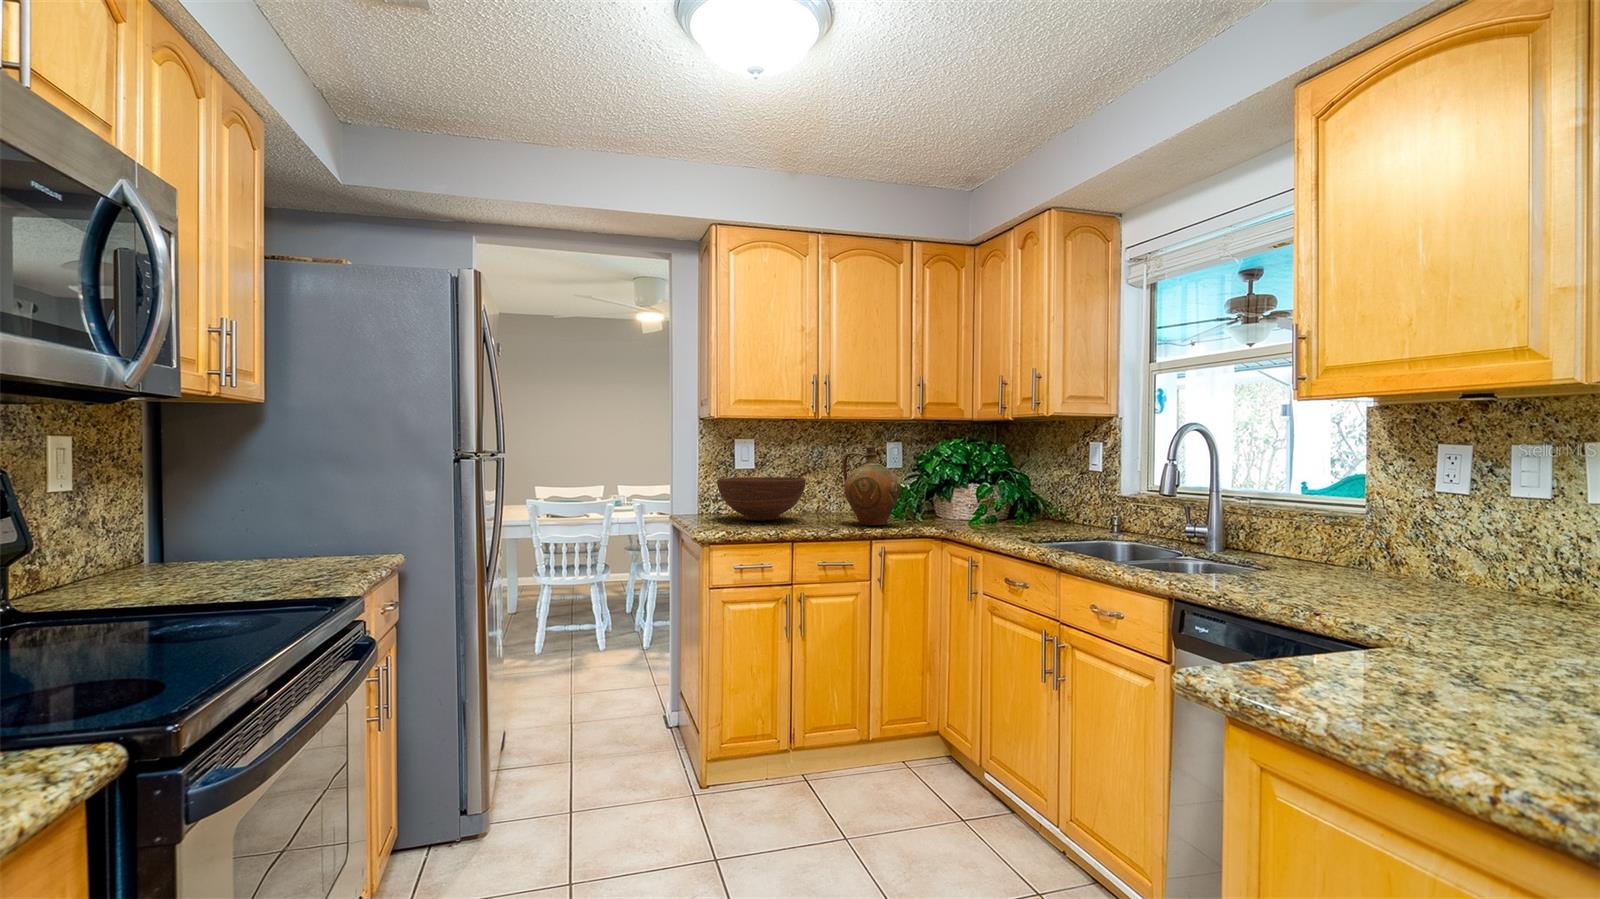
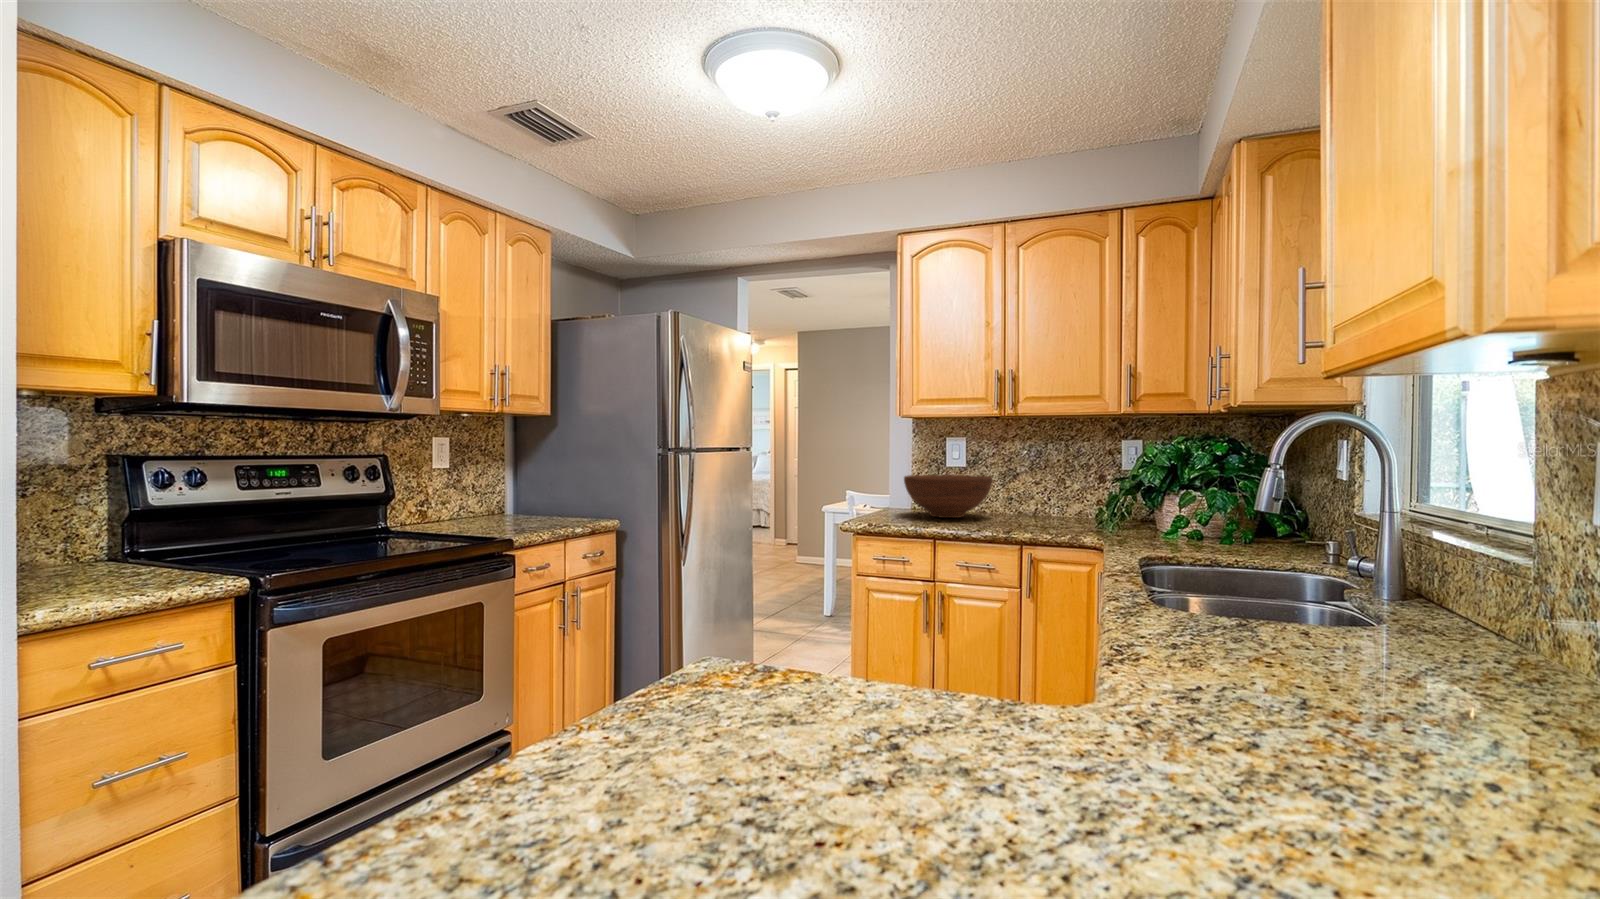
ceramic jug: present [843,447,901,525] -> none [1015,446,1078,530]

